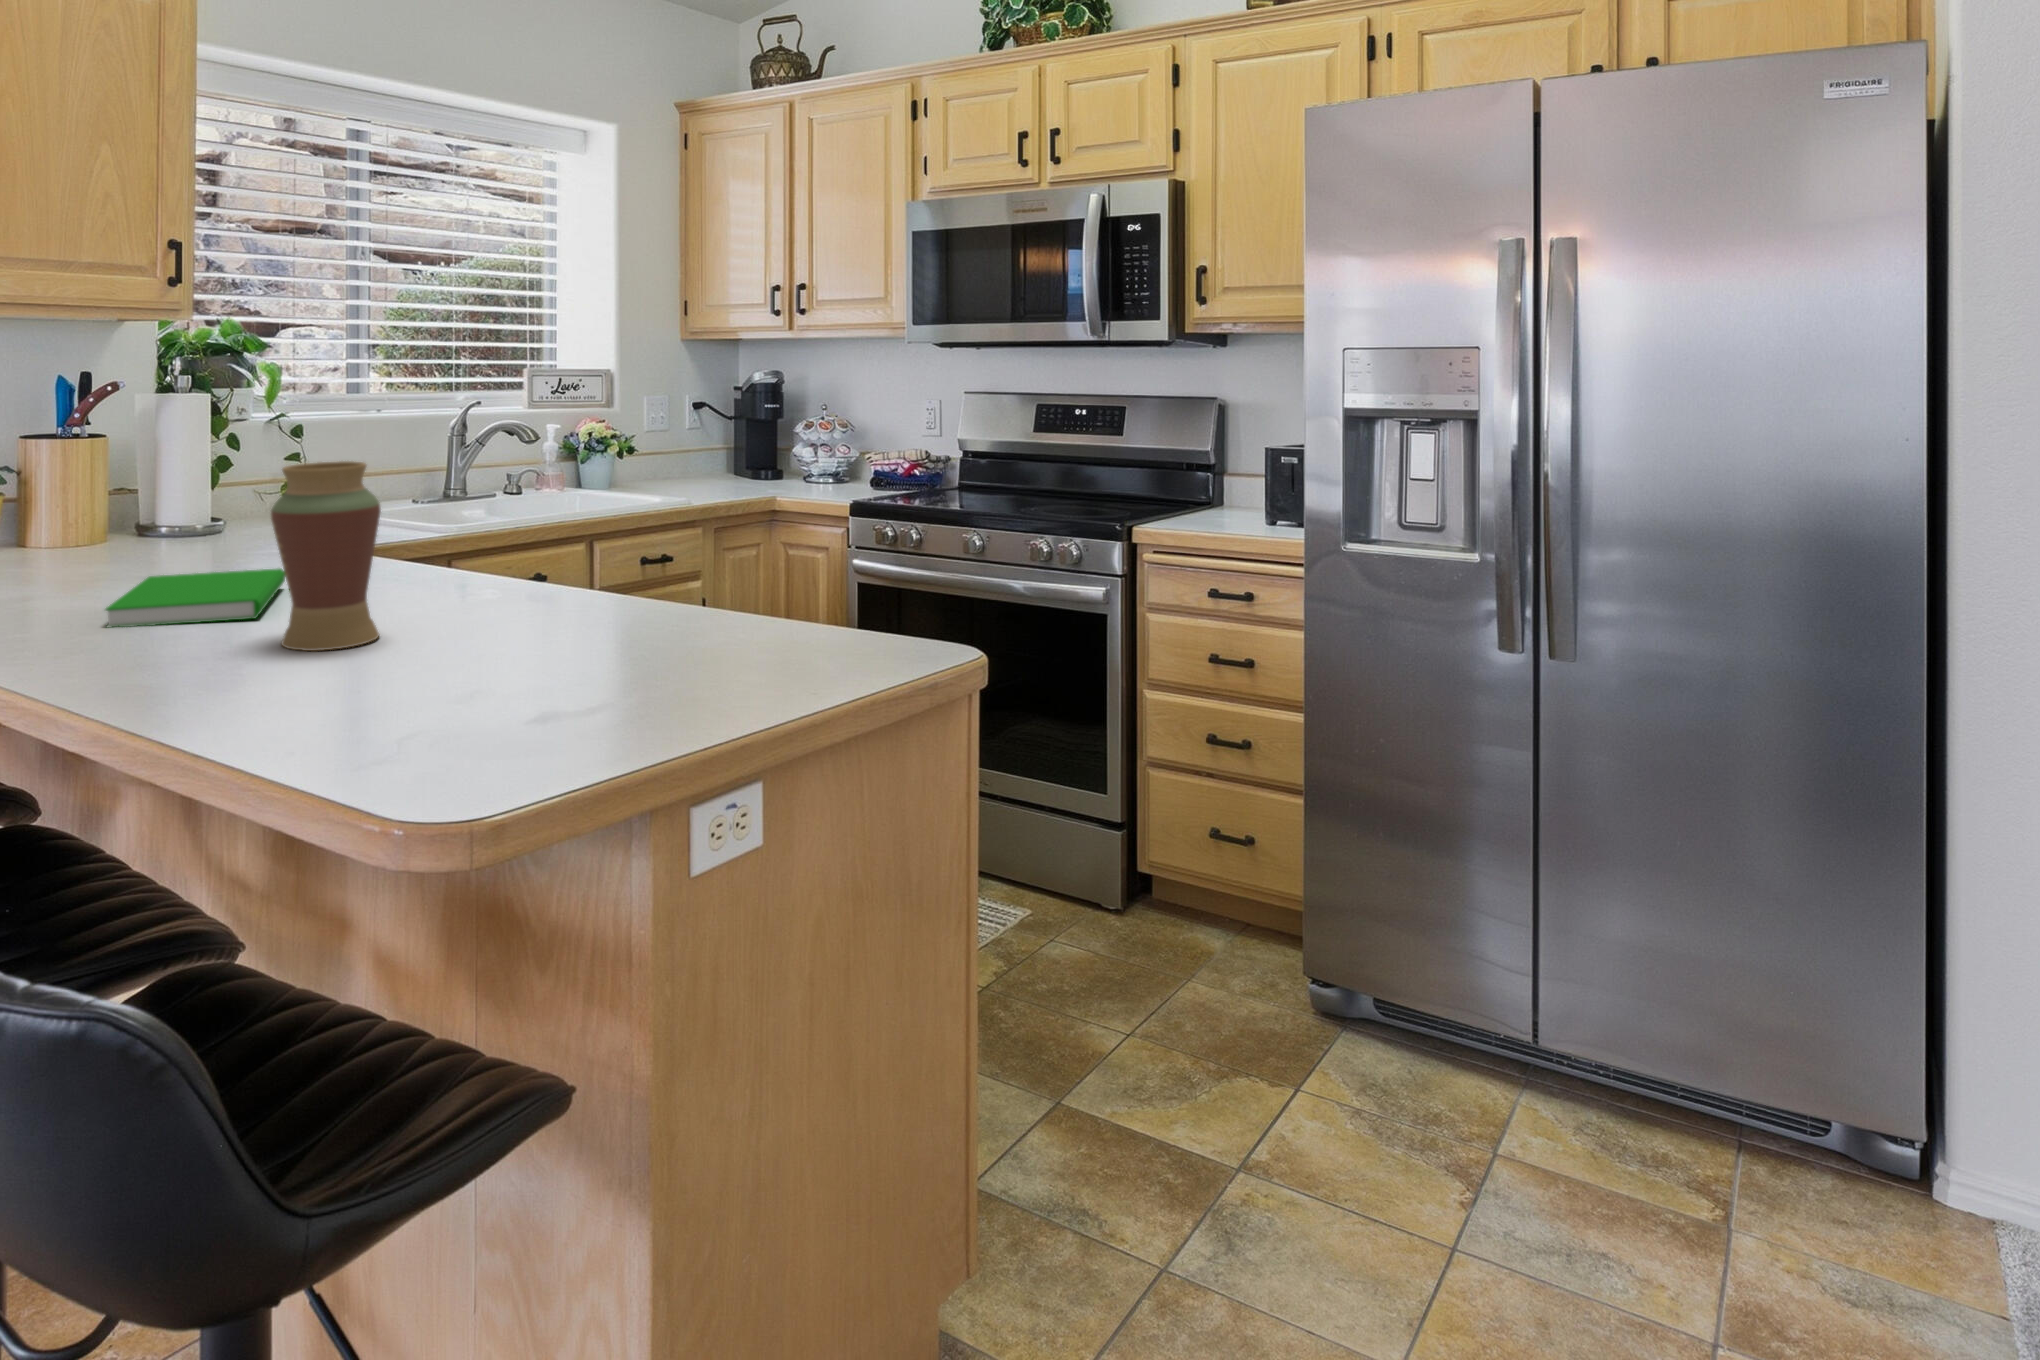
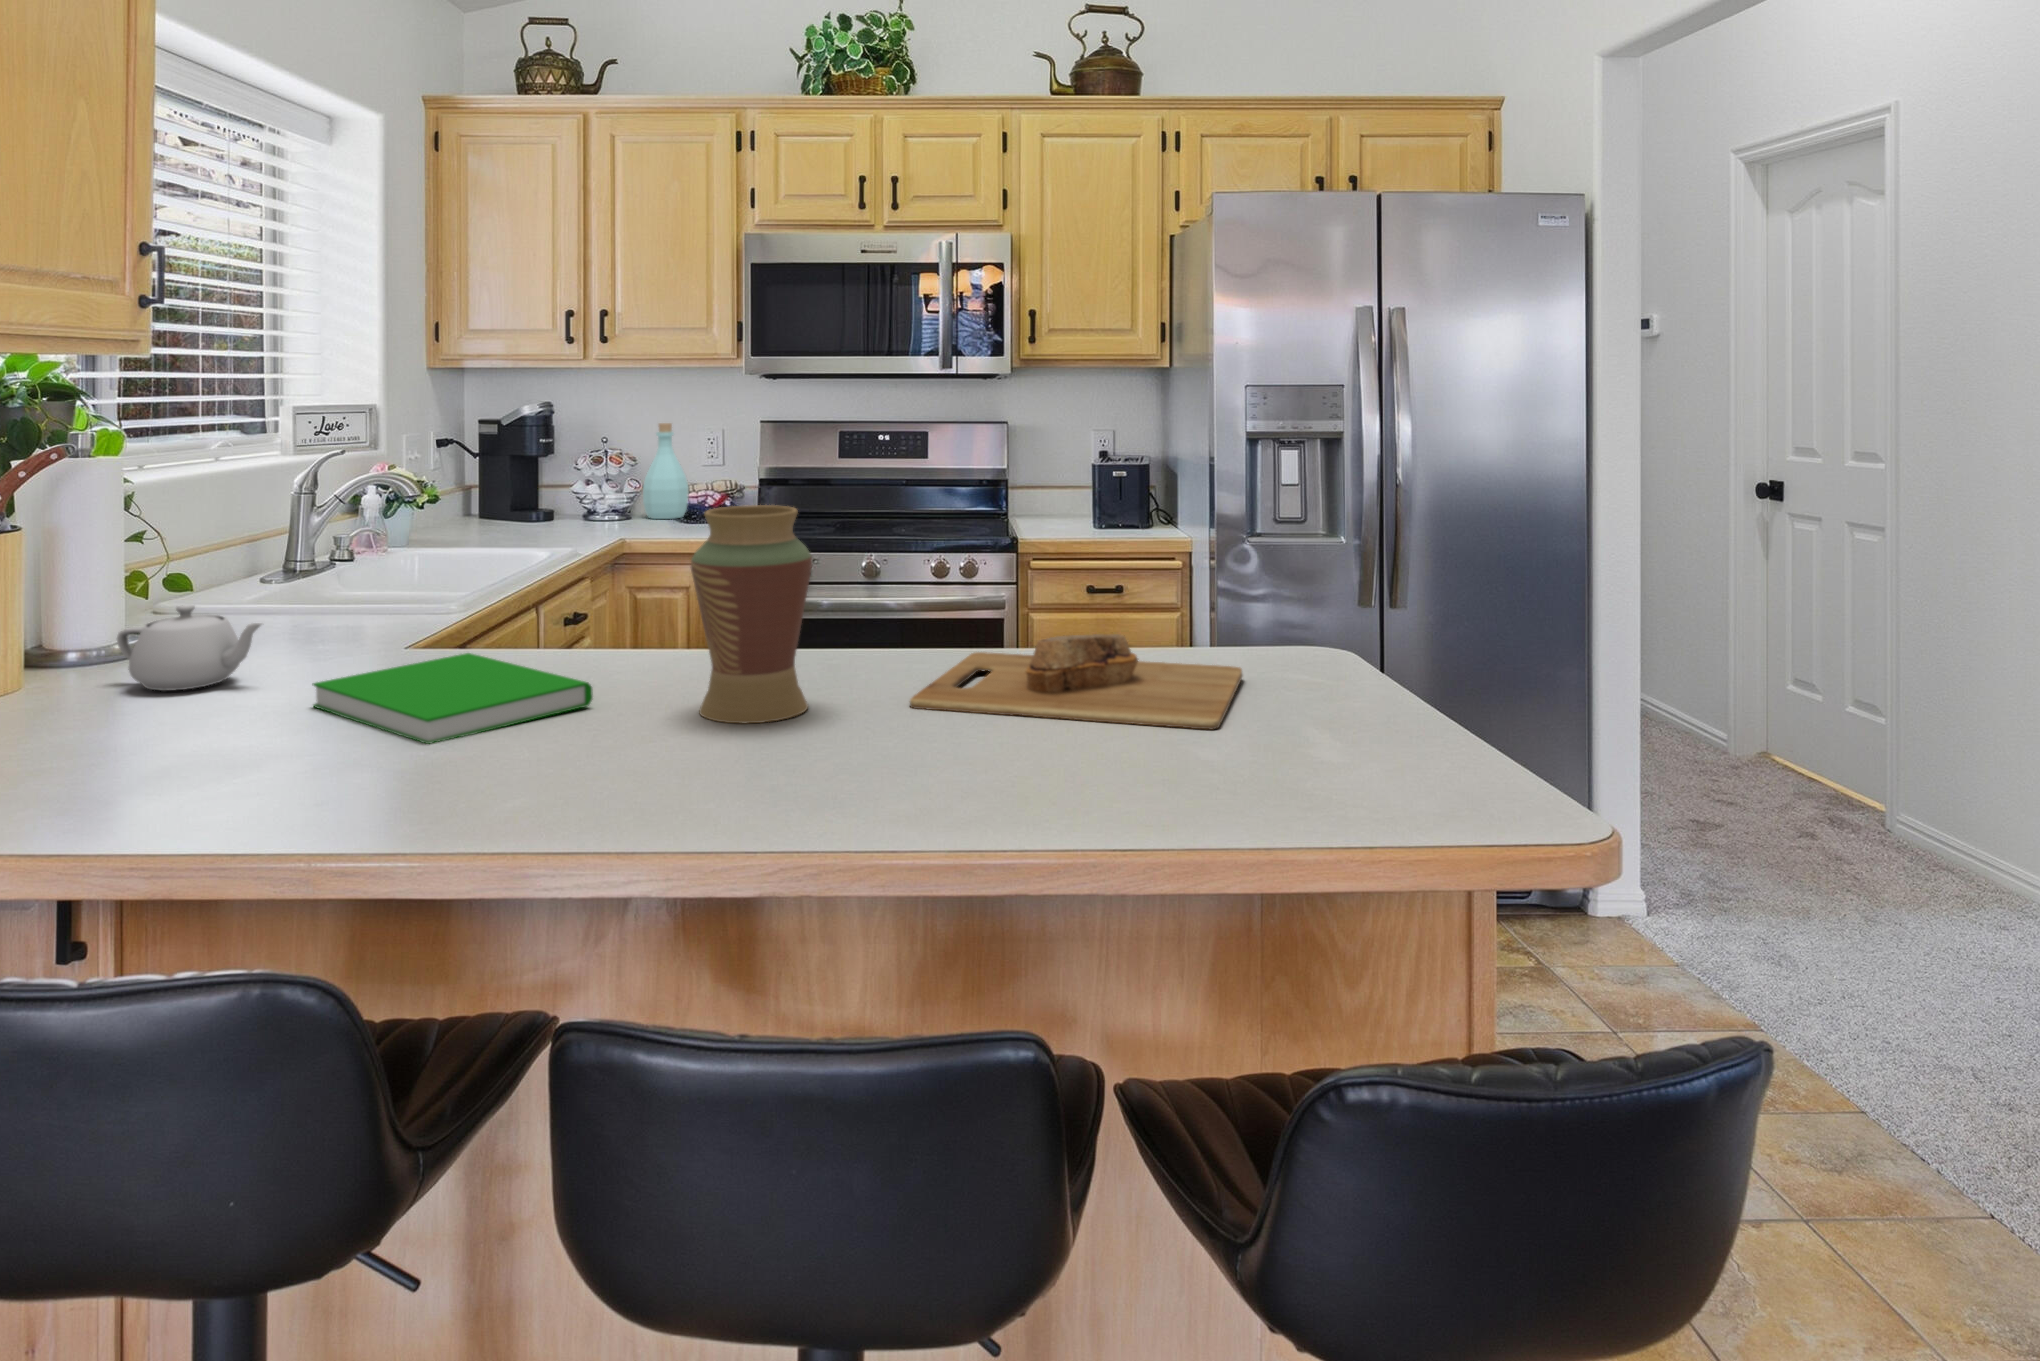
bottle: none [845,389,890,480] -> present [643,423,689,519]
teapot: none [115,513,192,572] -> present [117,605,262,691]
cutting board: none [424,614,765,726] -> present [910,634,1243,730]

